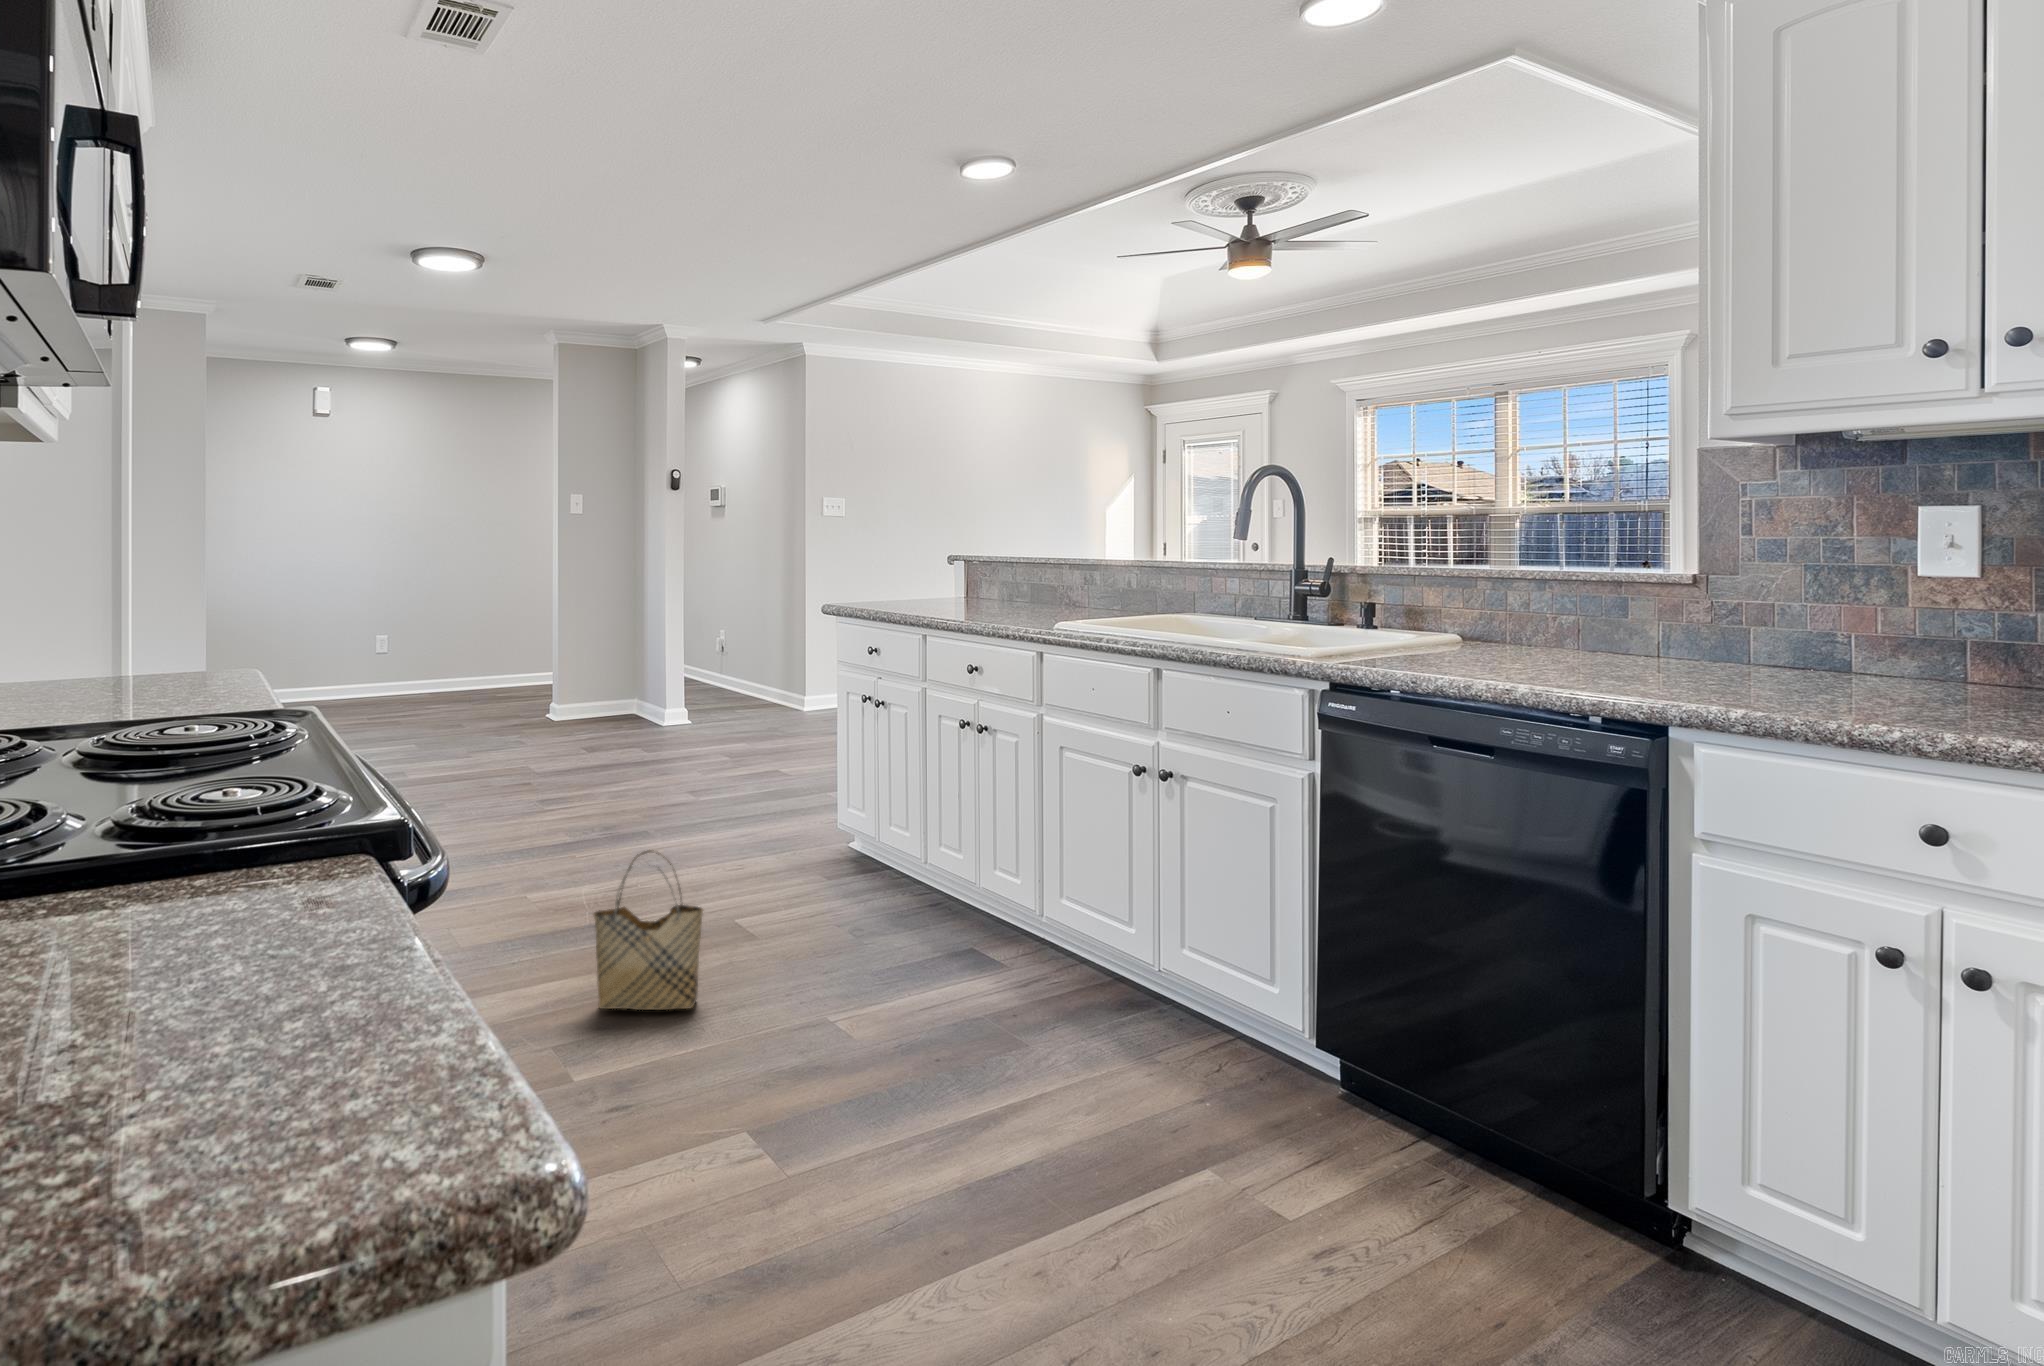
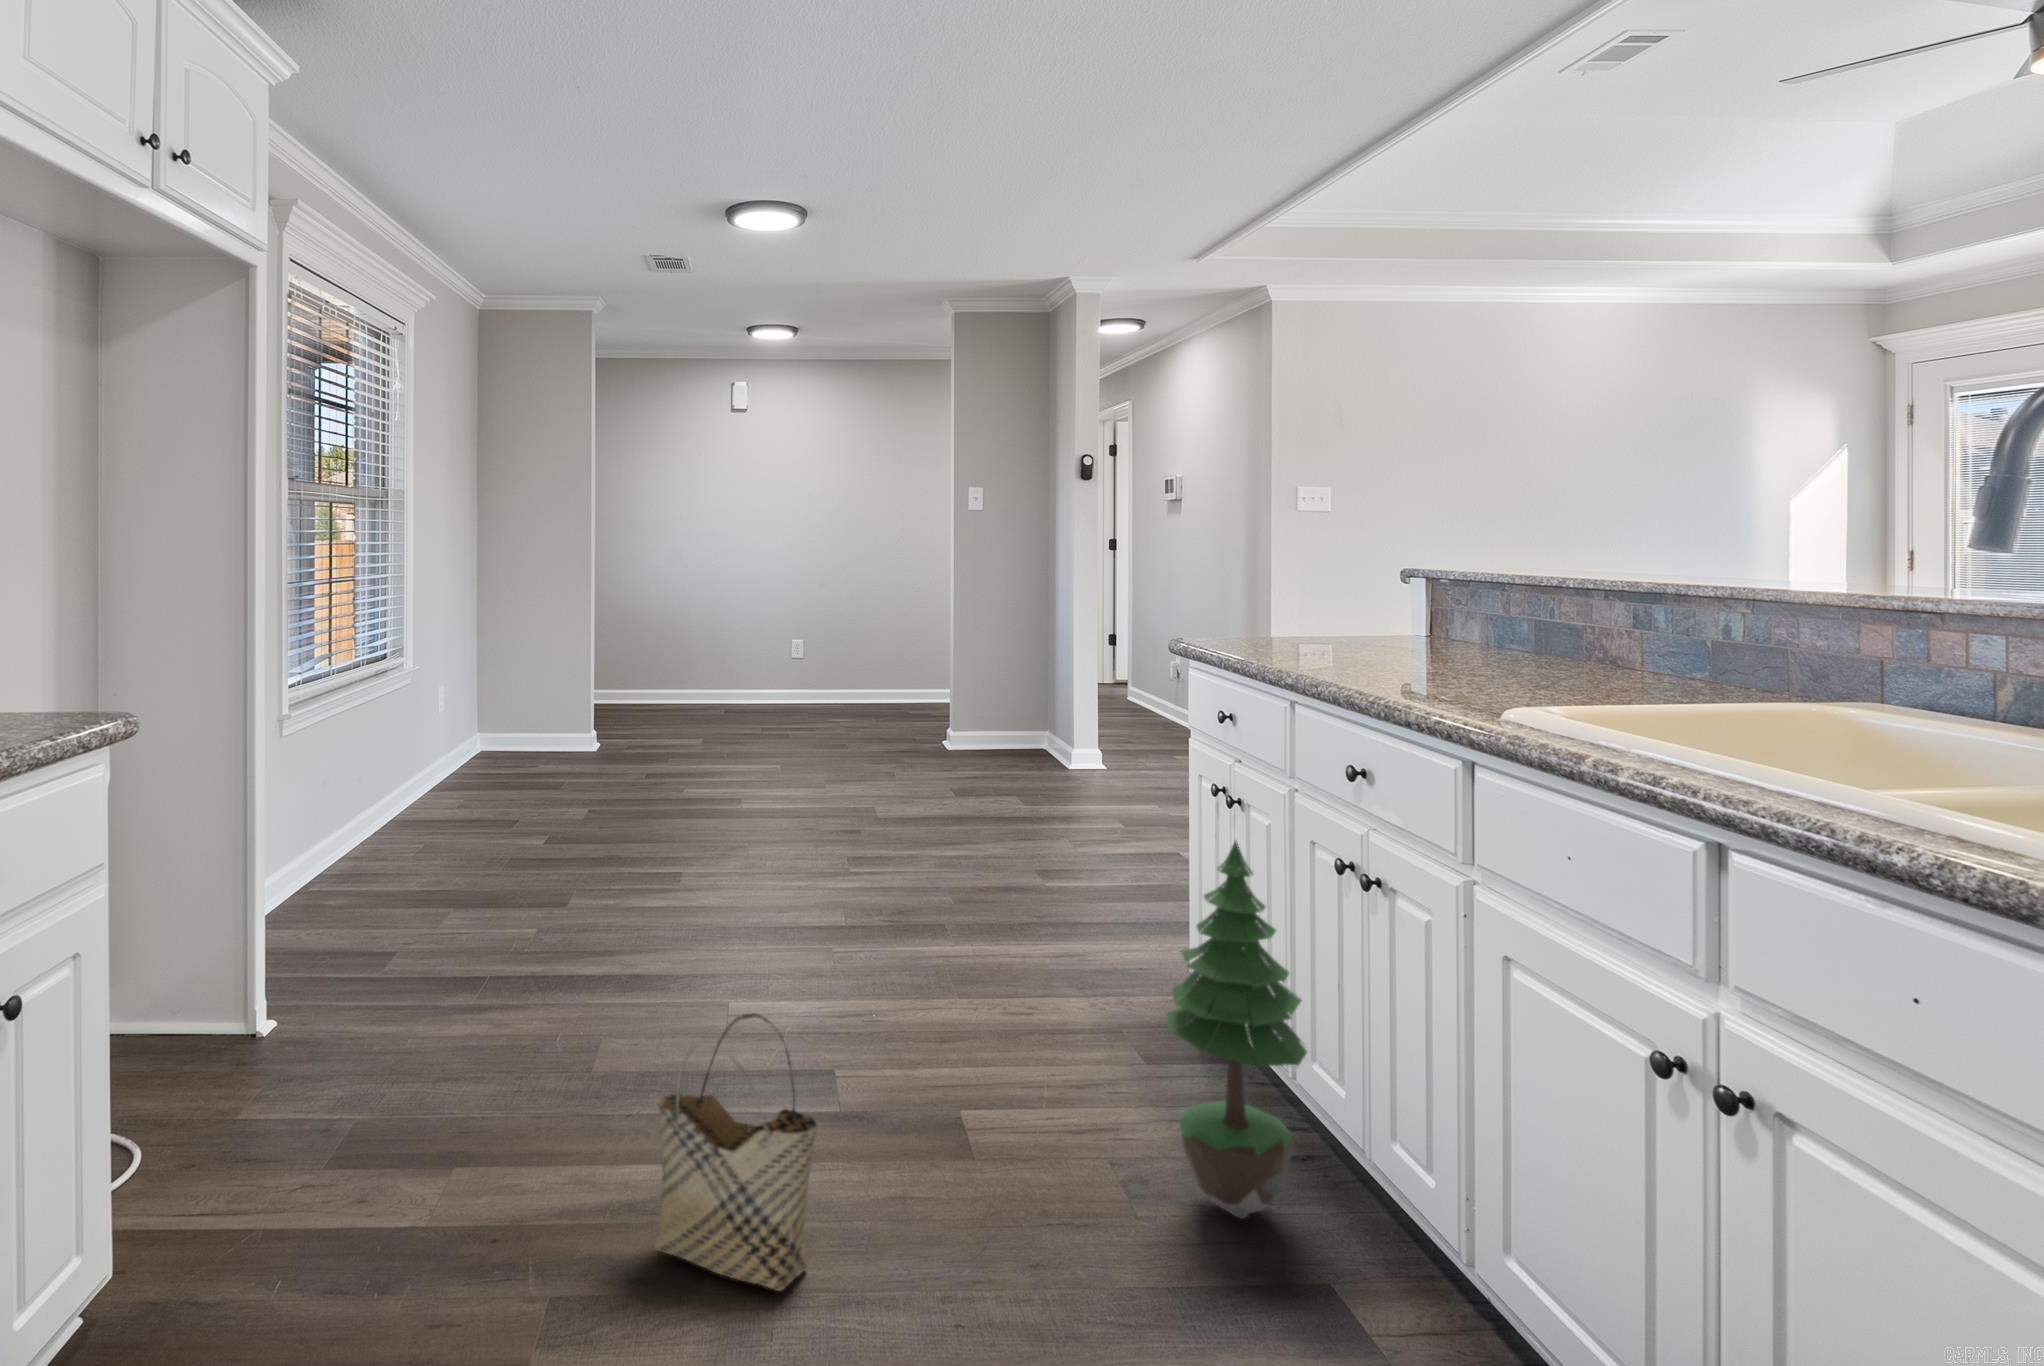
potted tree: none [872,714,951,935] -> present [1167,841,1308,1219]

